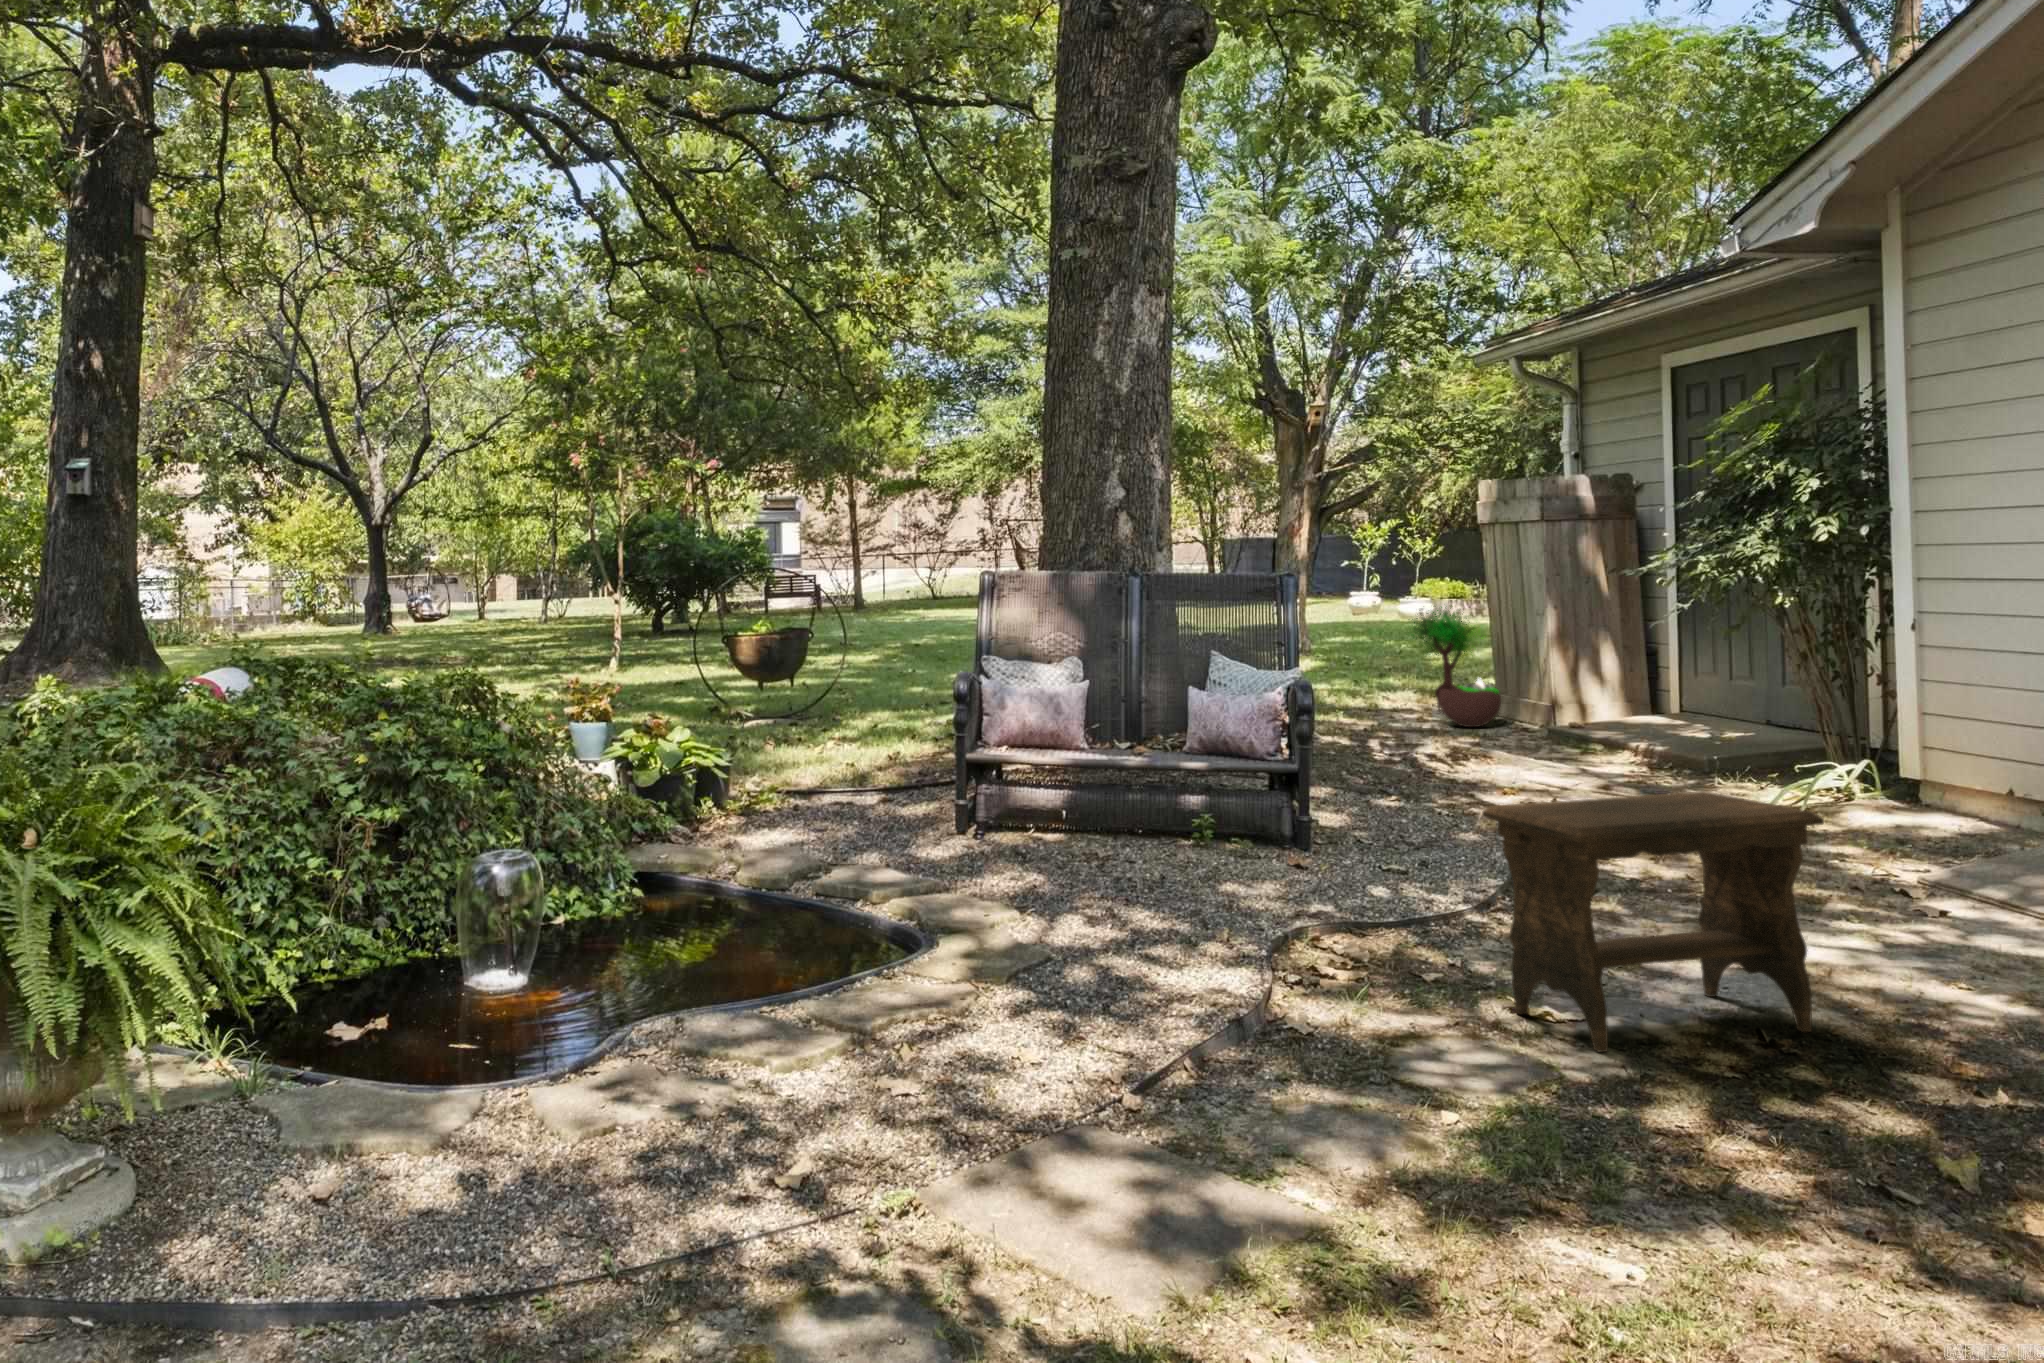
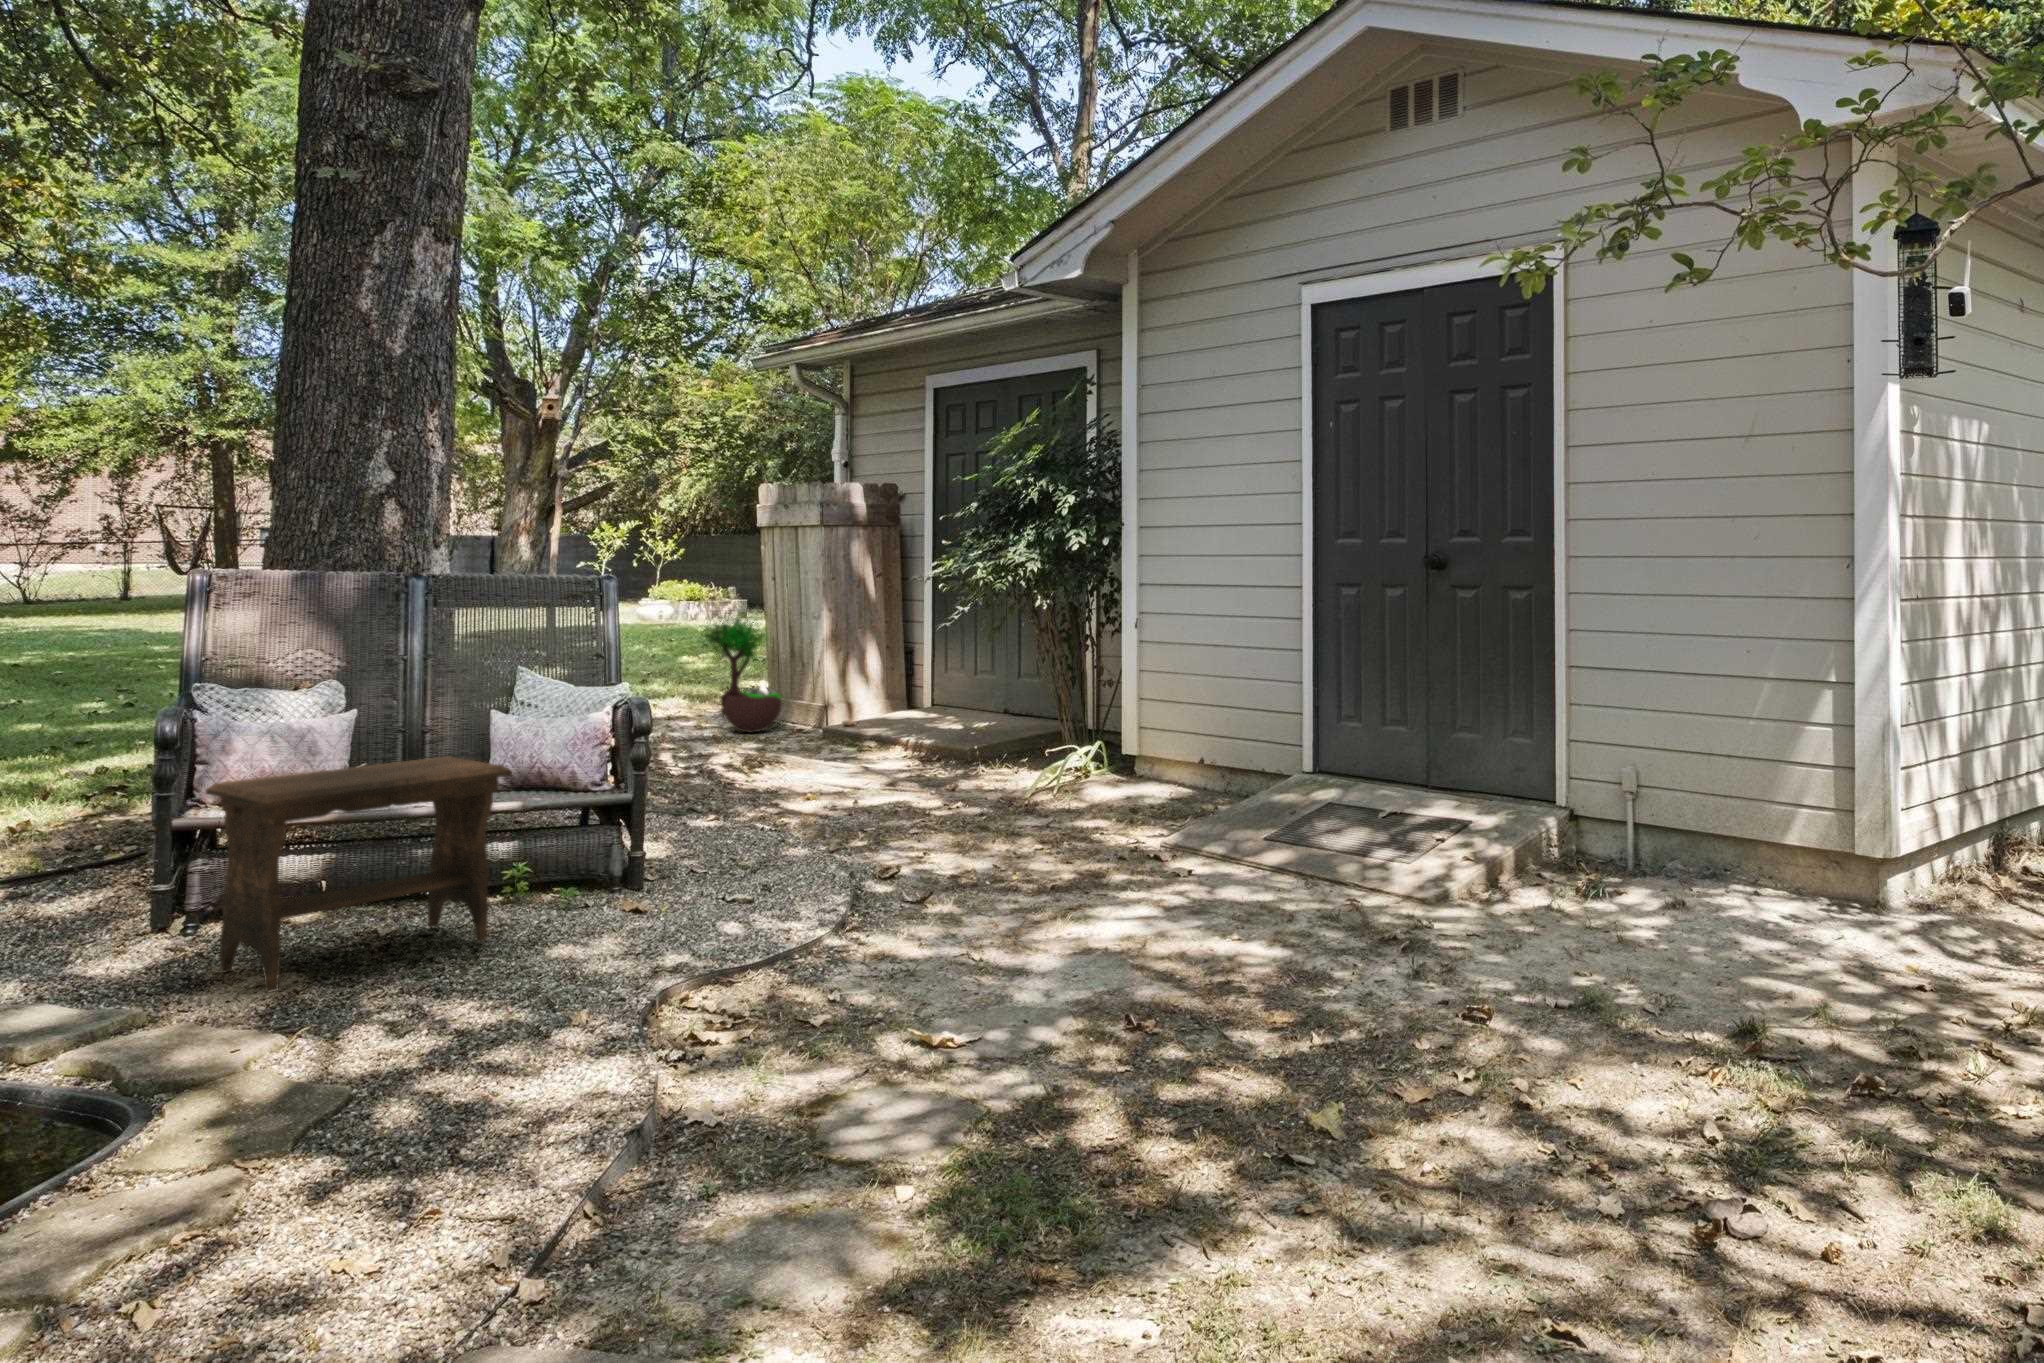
footstool: present [1482,791,1824,1052] -> present [206,756,512,992]

